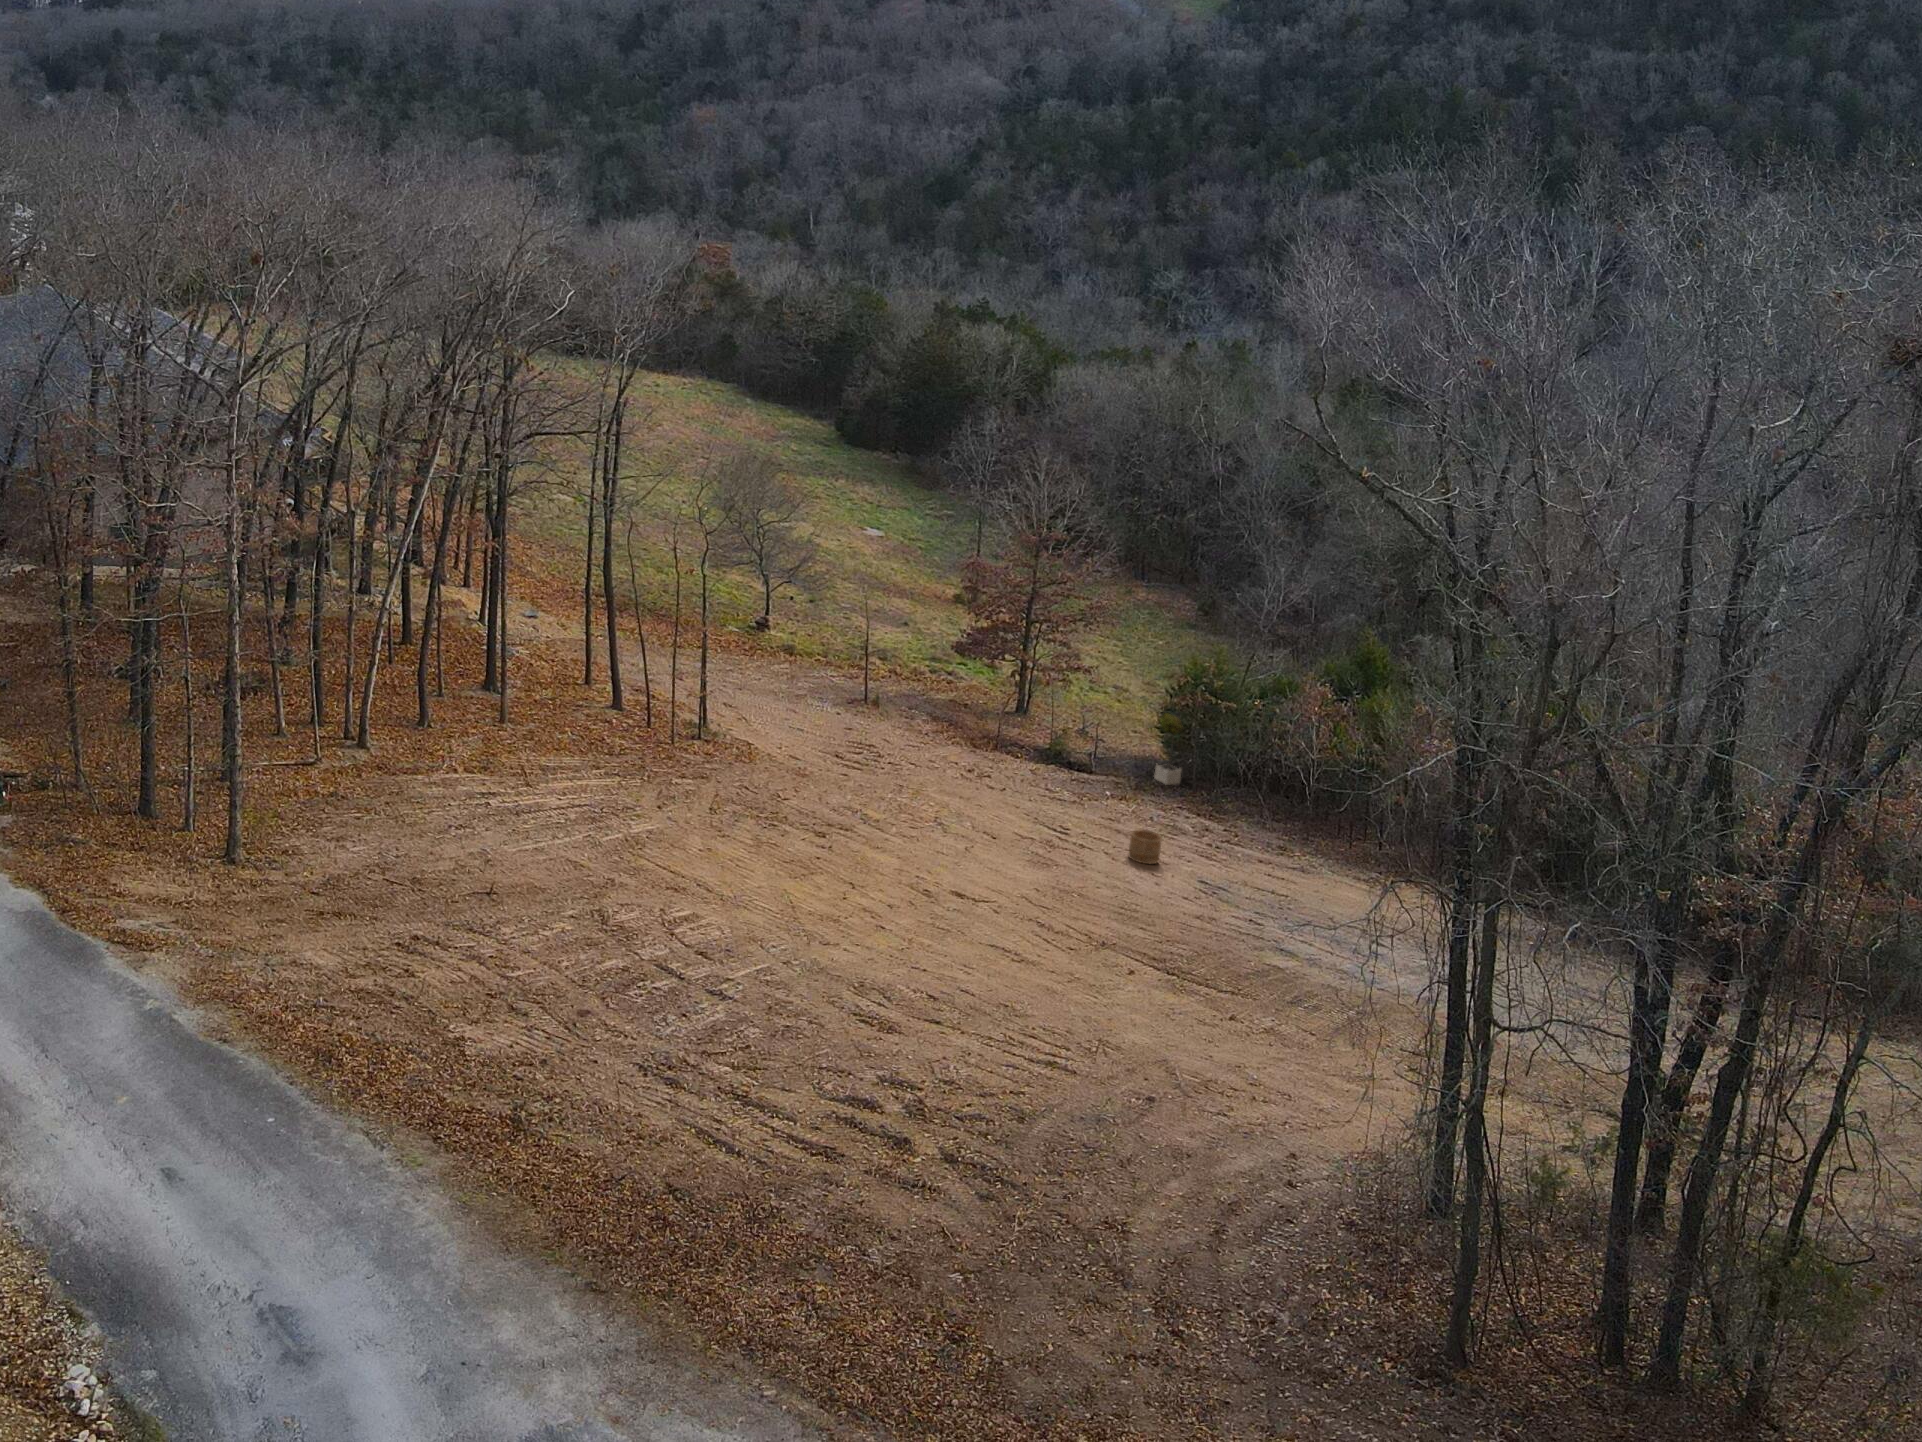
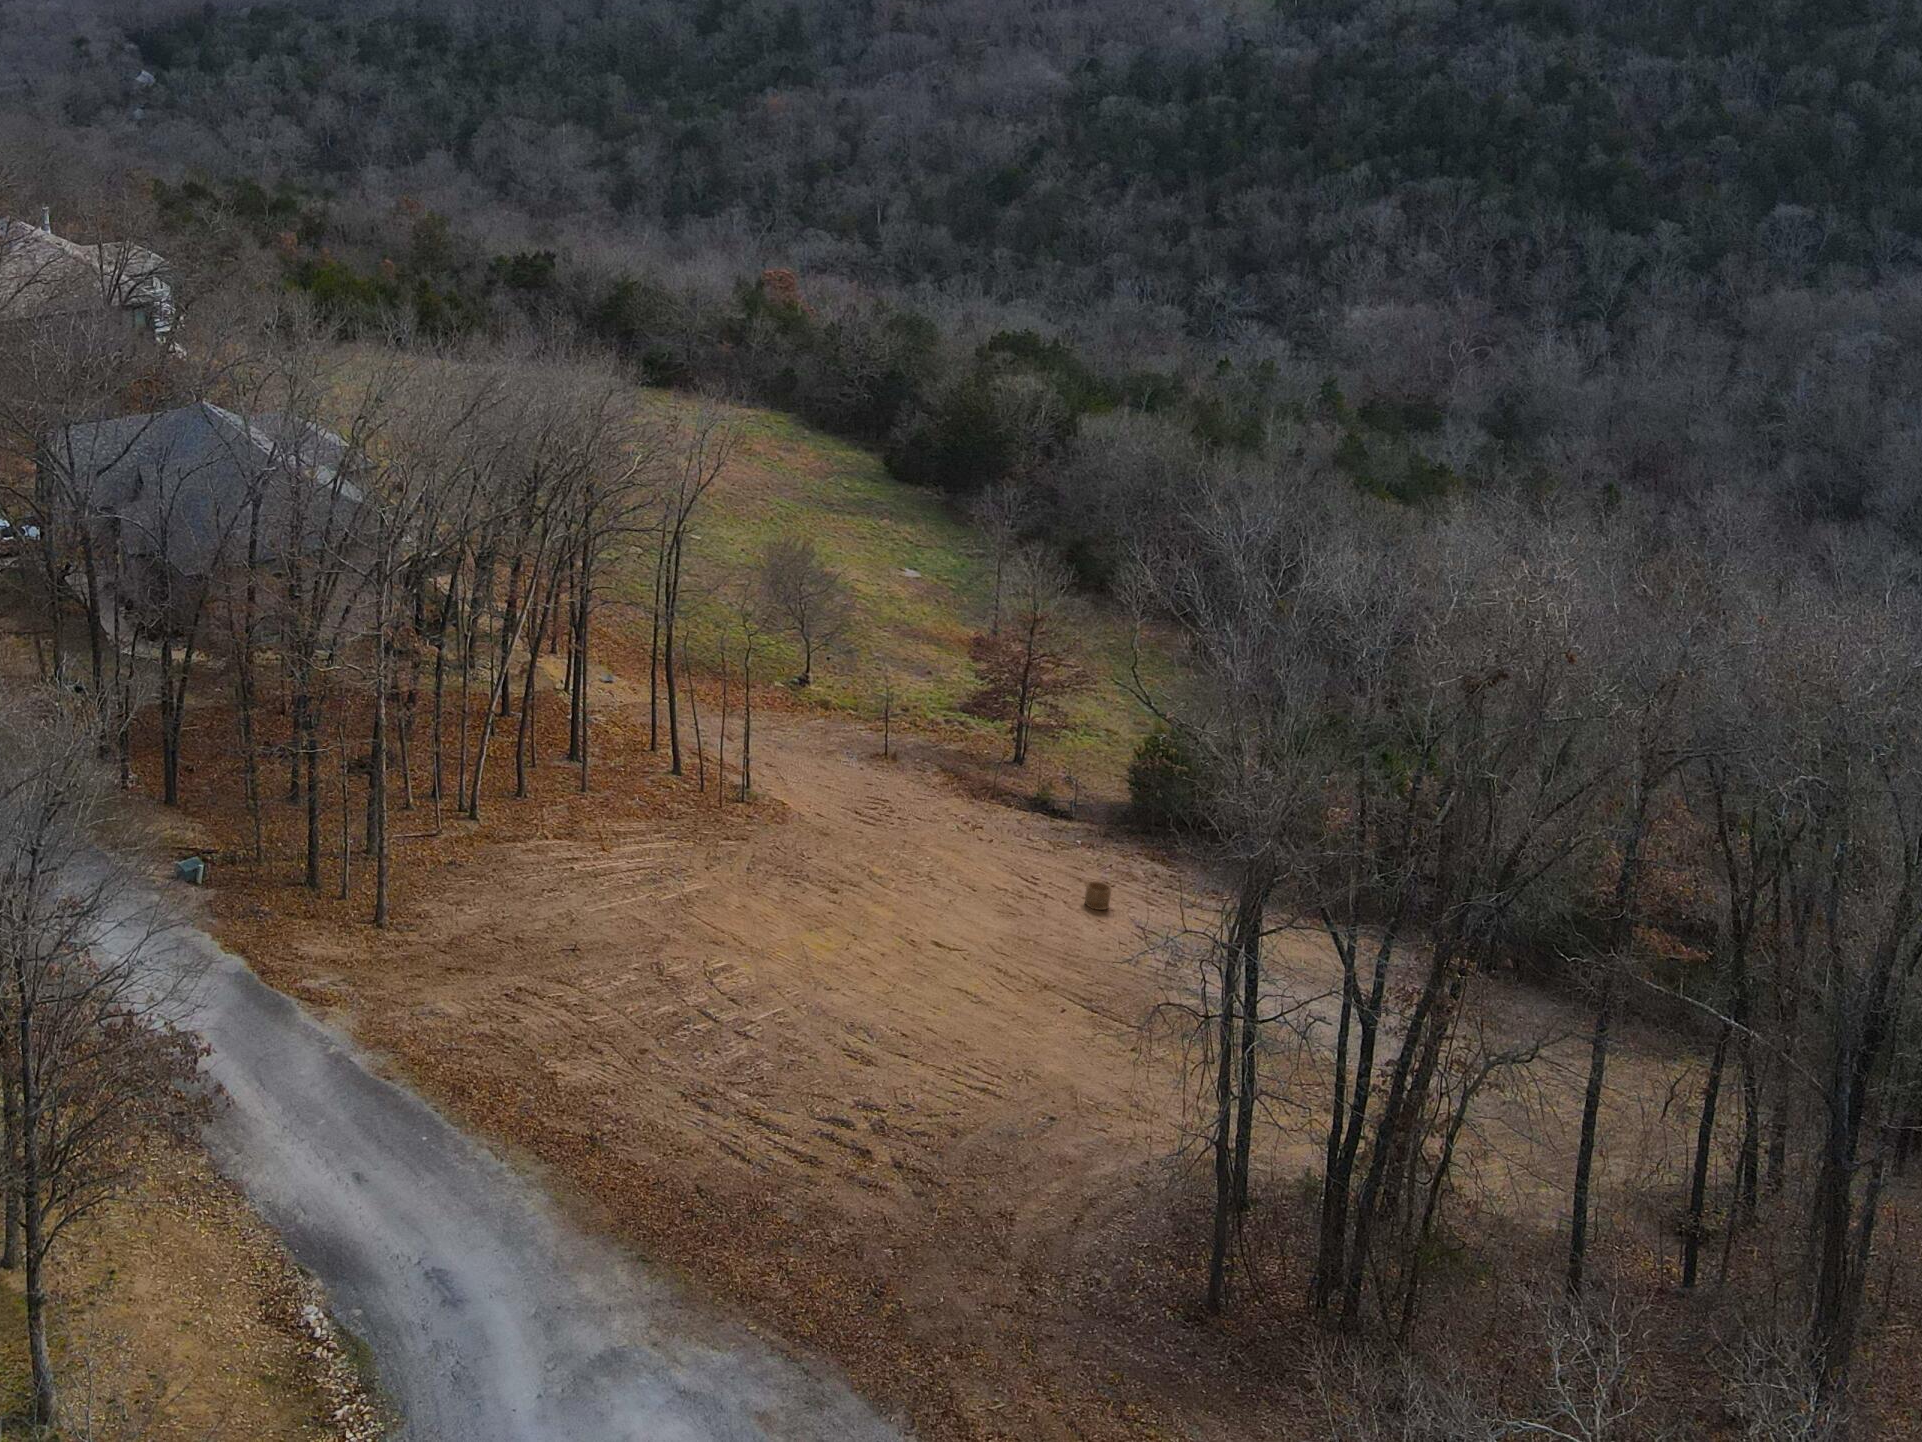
potted tree: present [1154,713,1185,785] -> none [1122,772,1149,832]

